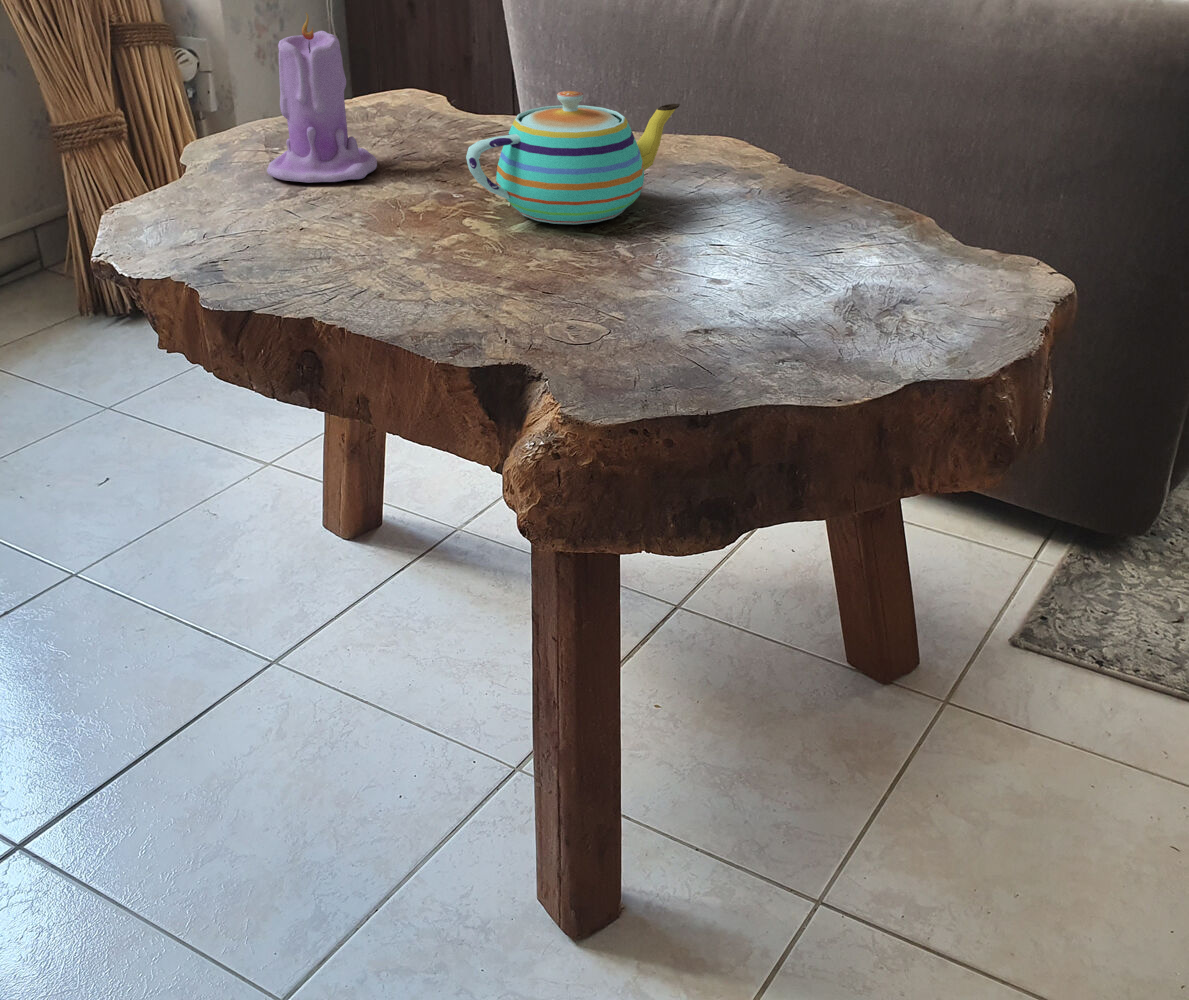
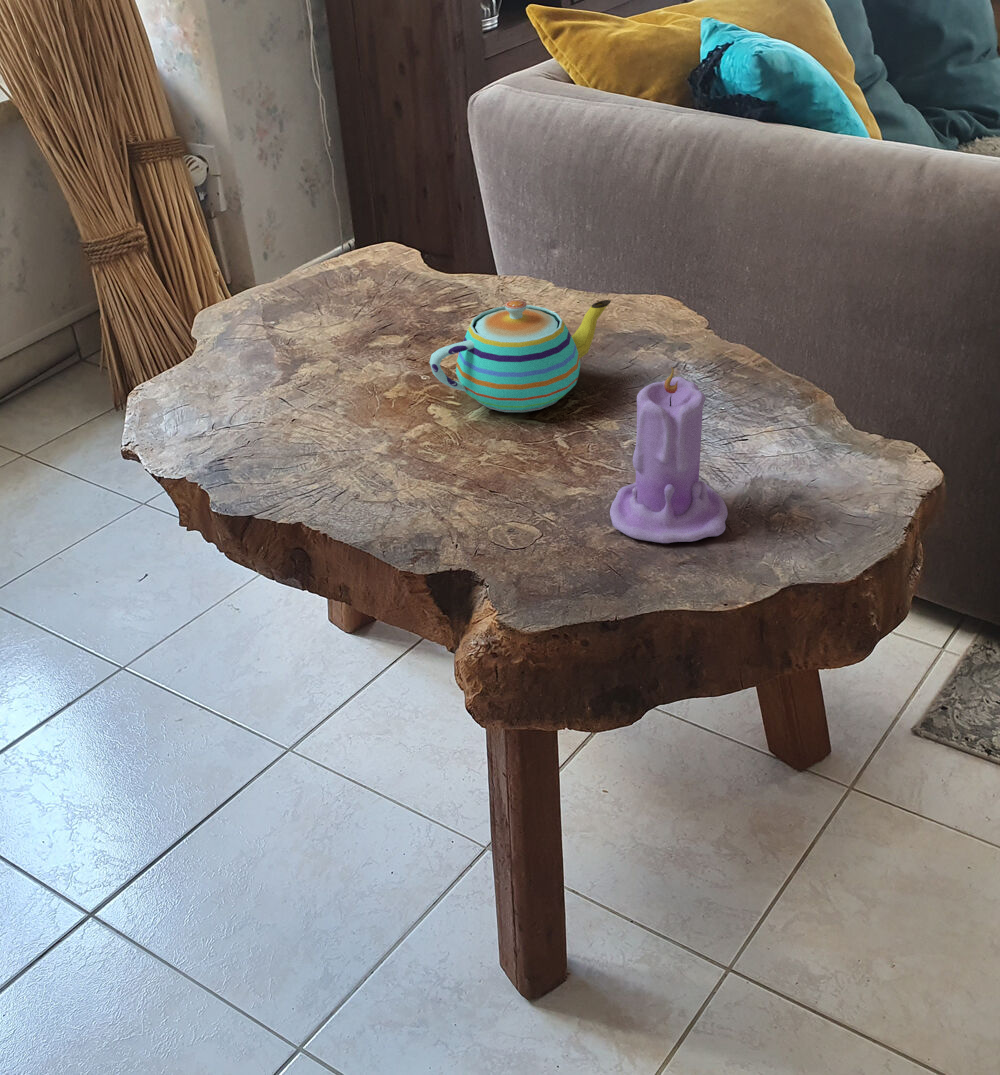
candle: present [267,13,377,183] -> present [610,367,728,543]

